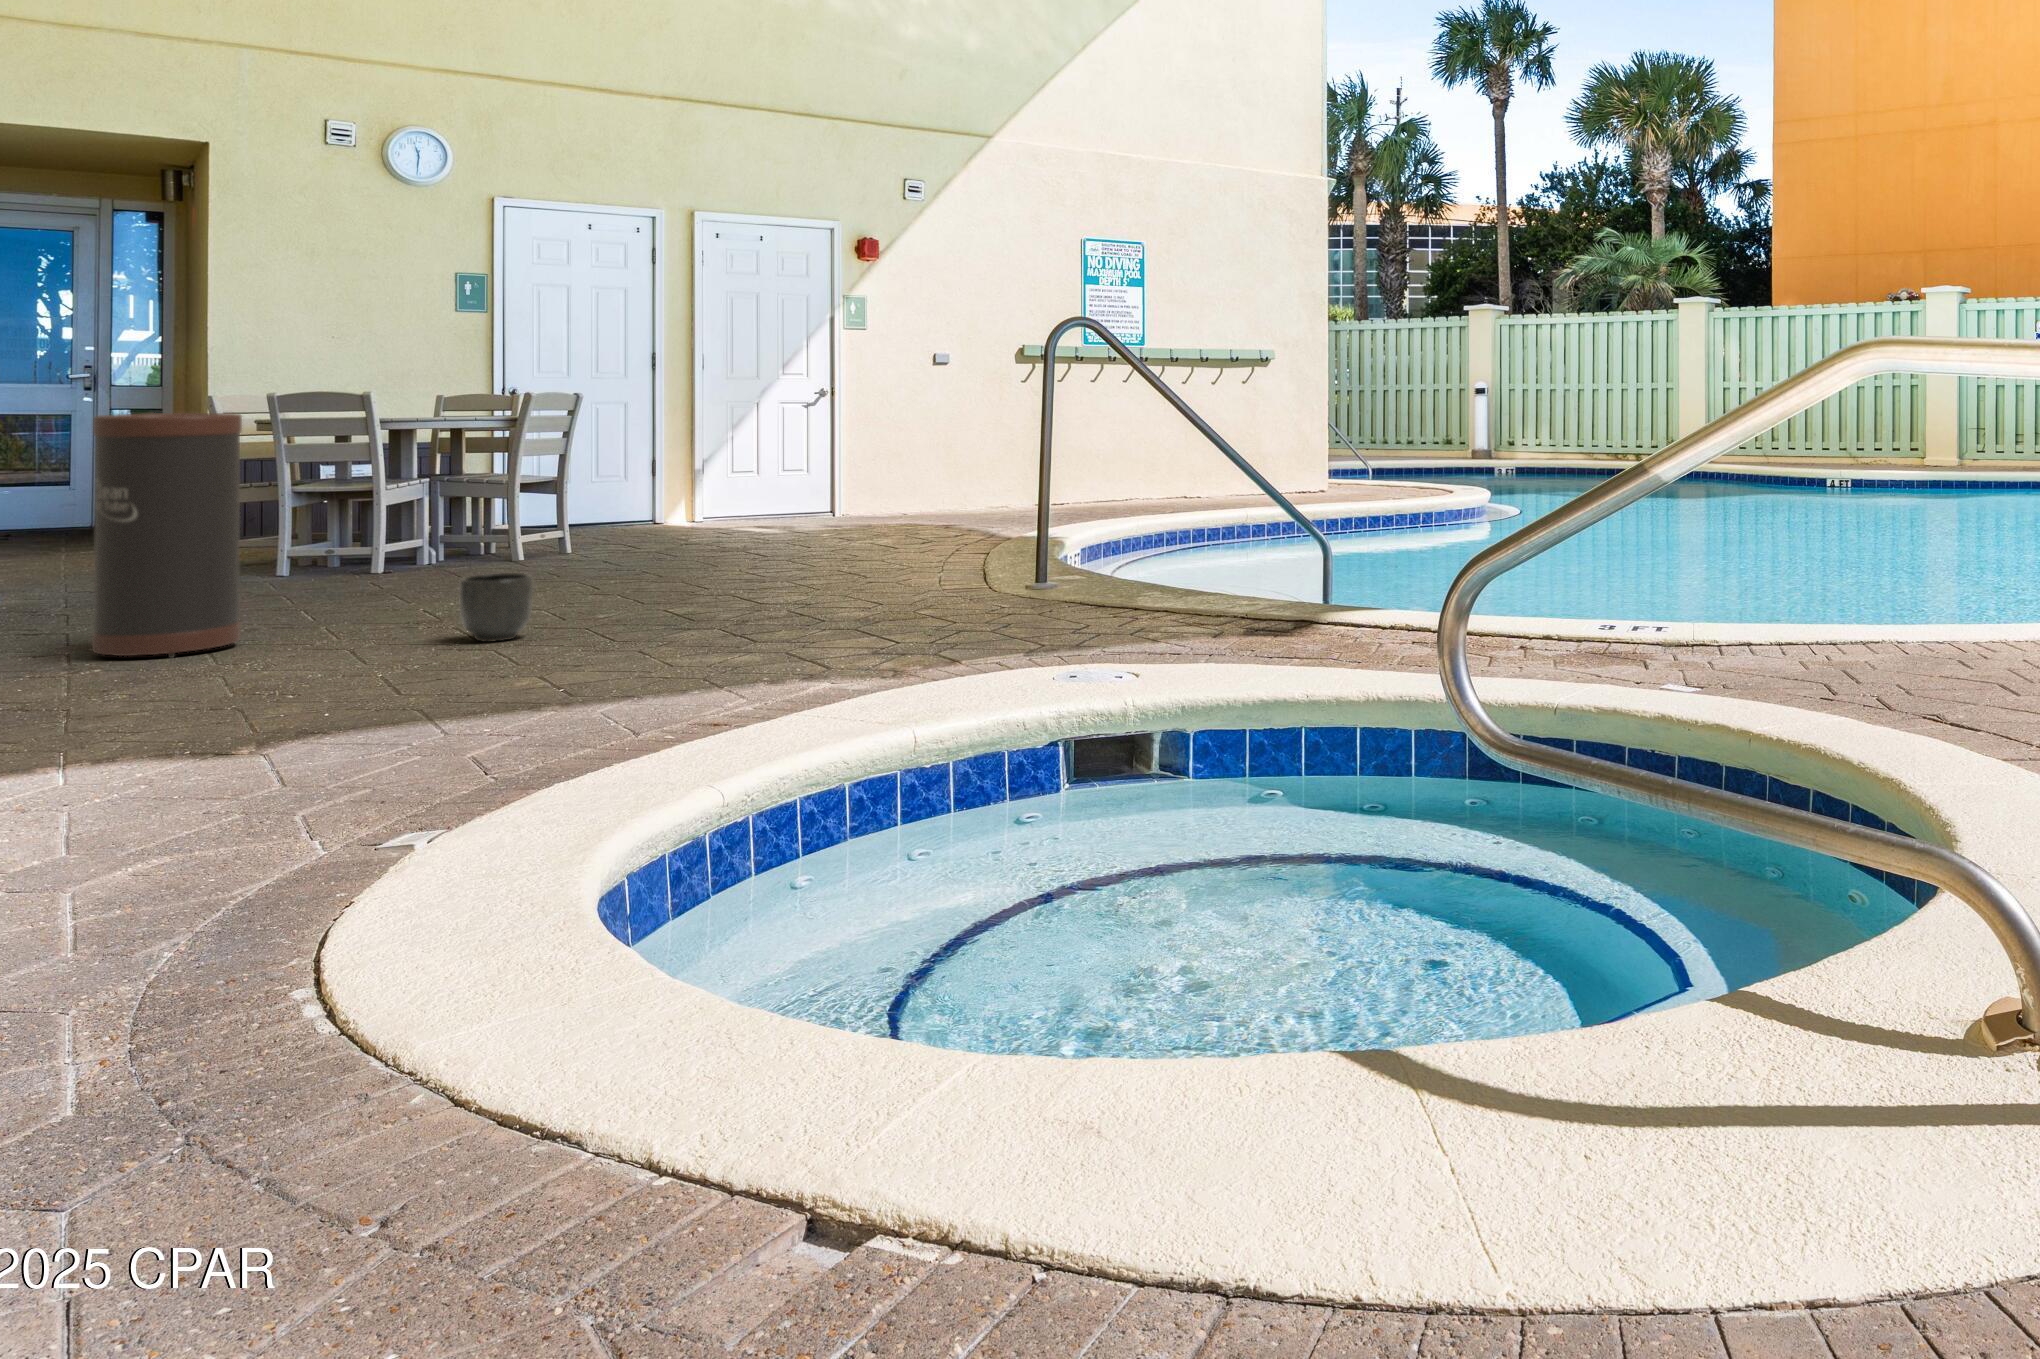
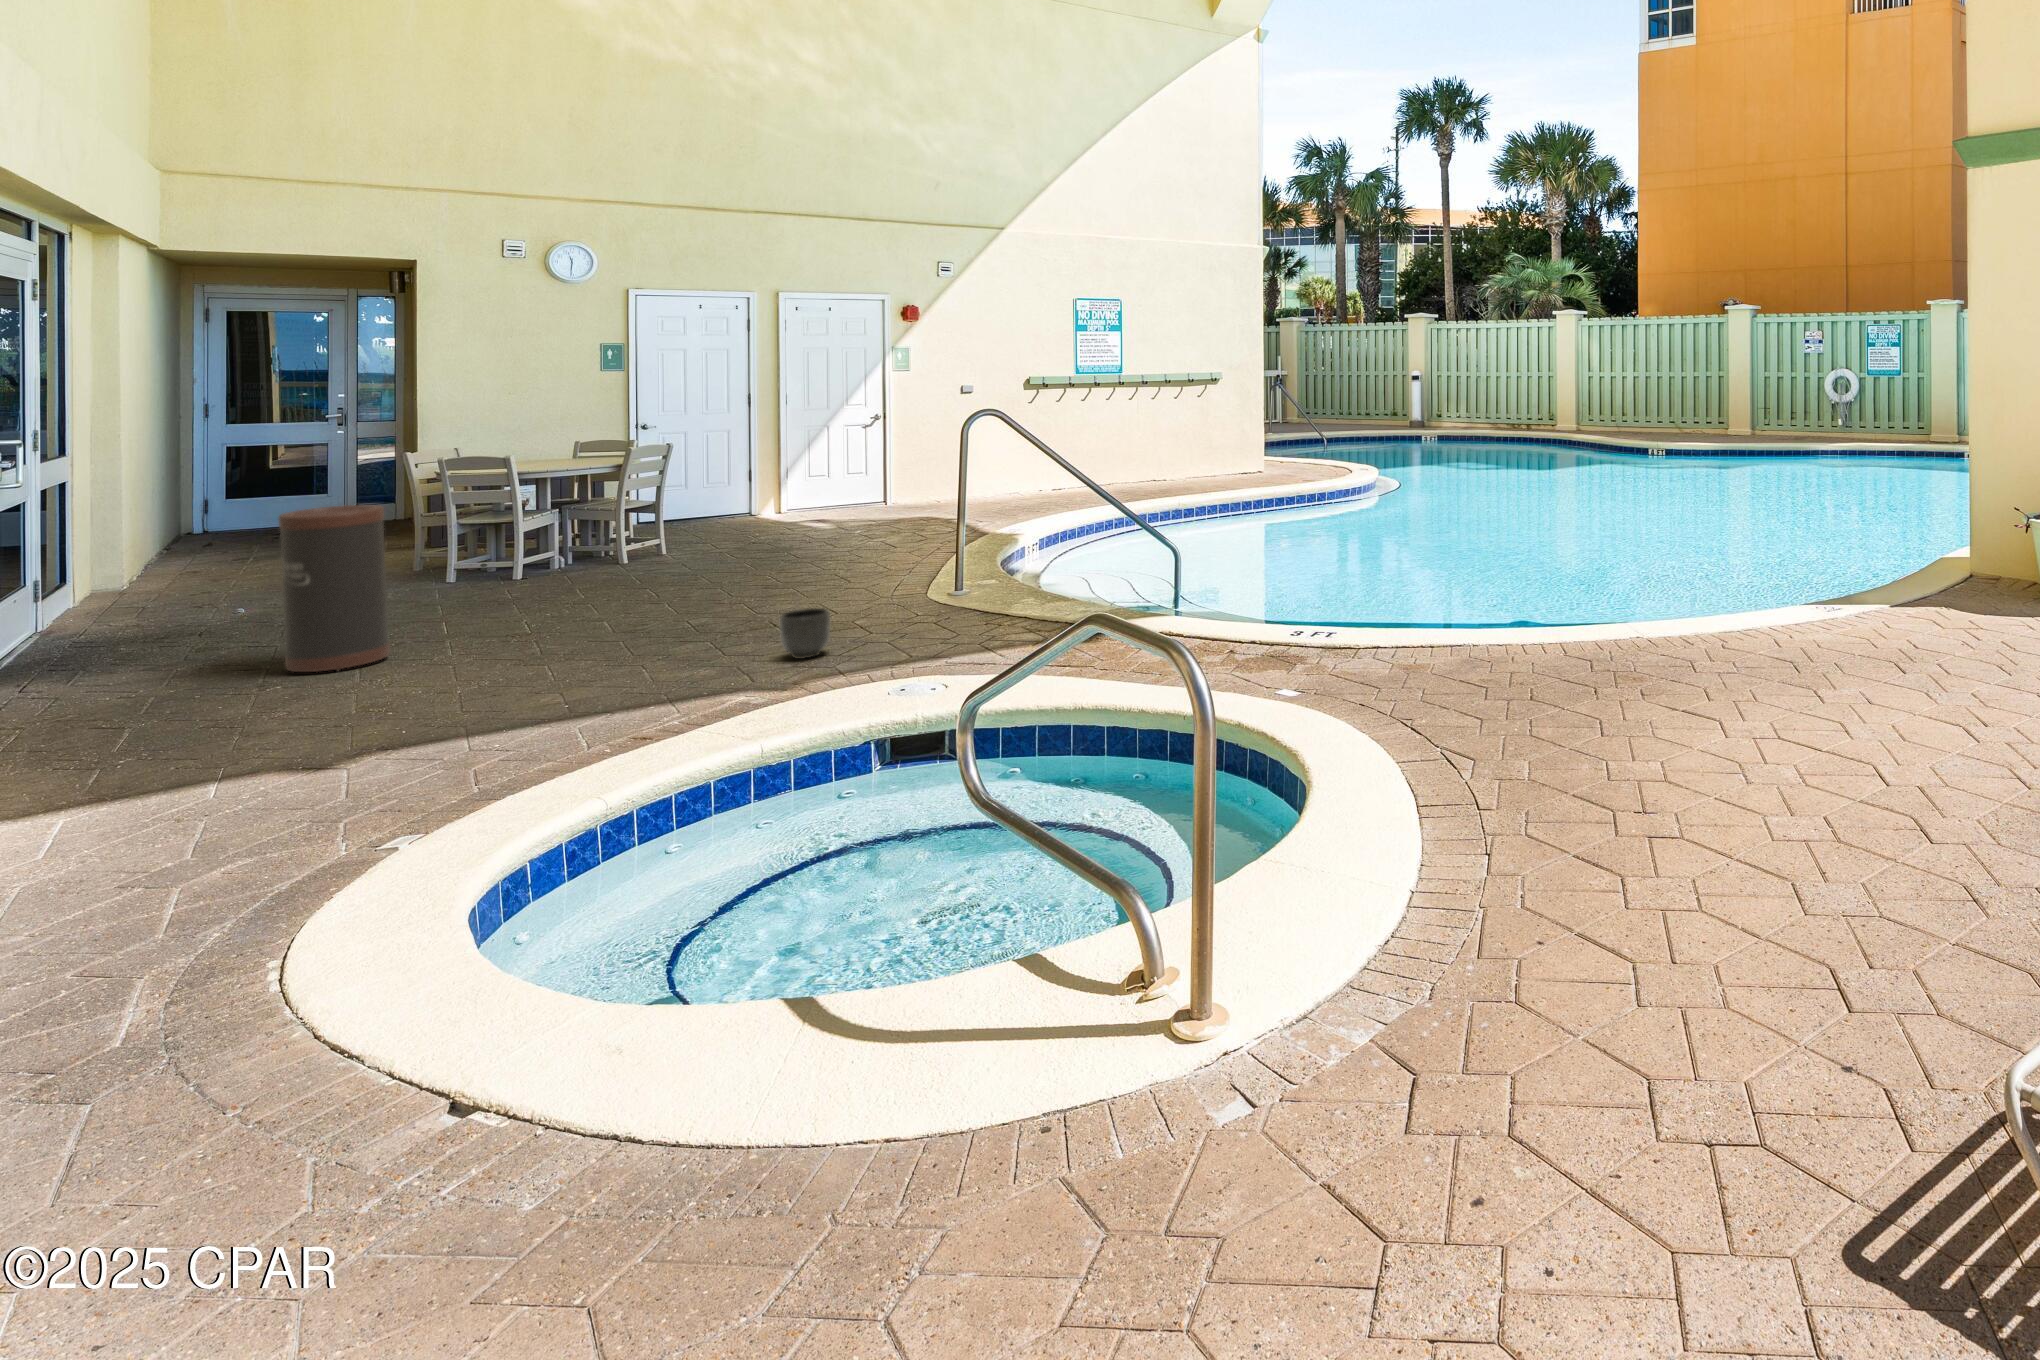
planter: present [459,573,533,642] -> present [780,608,830,659]

